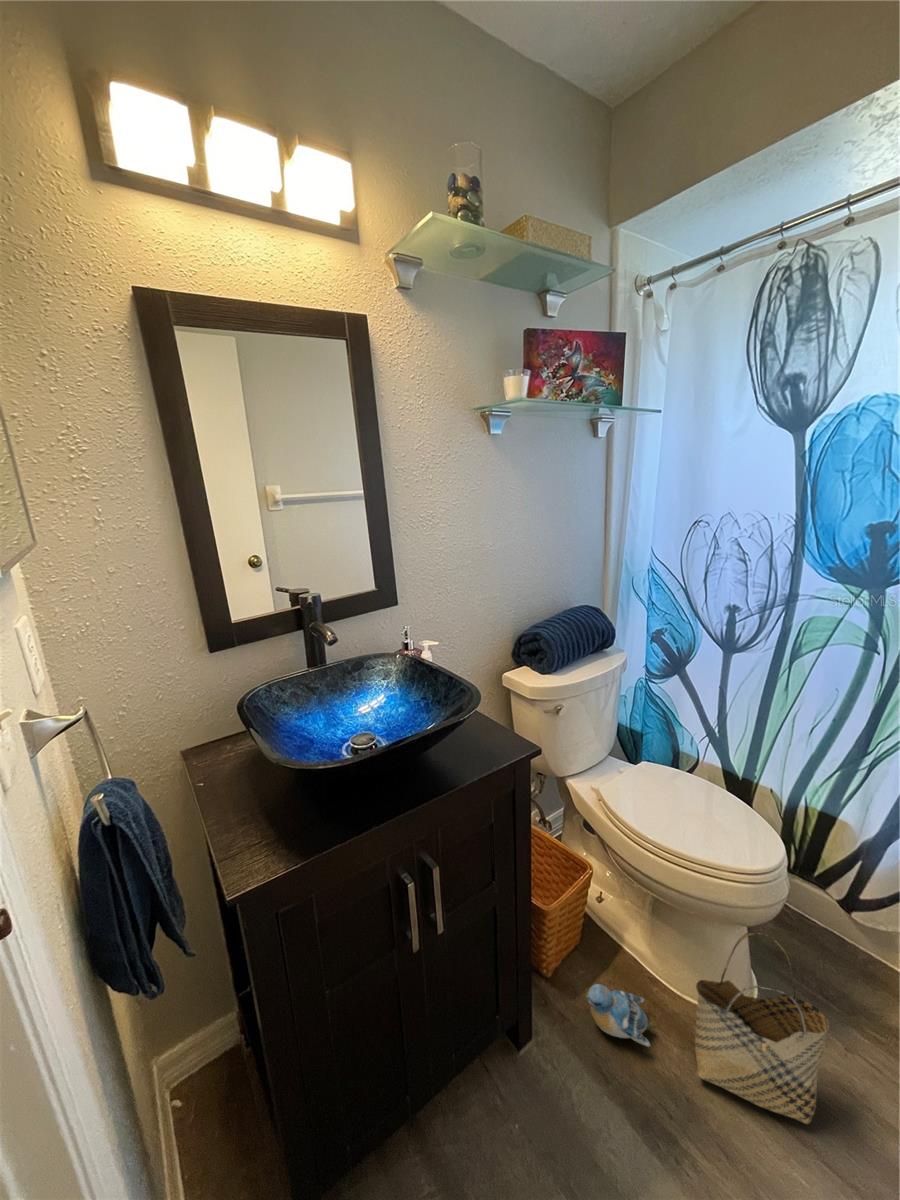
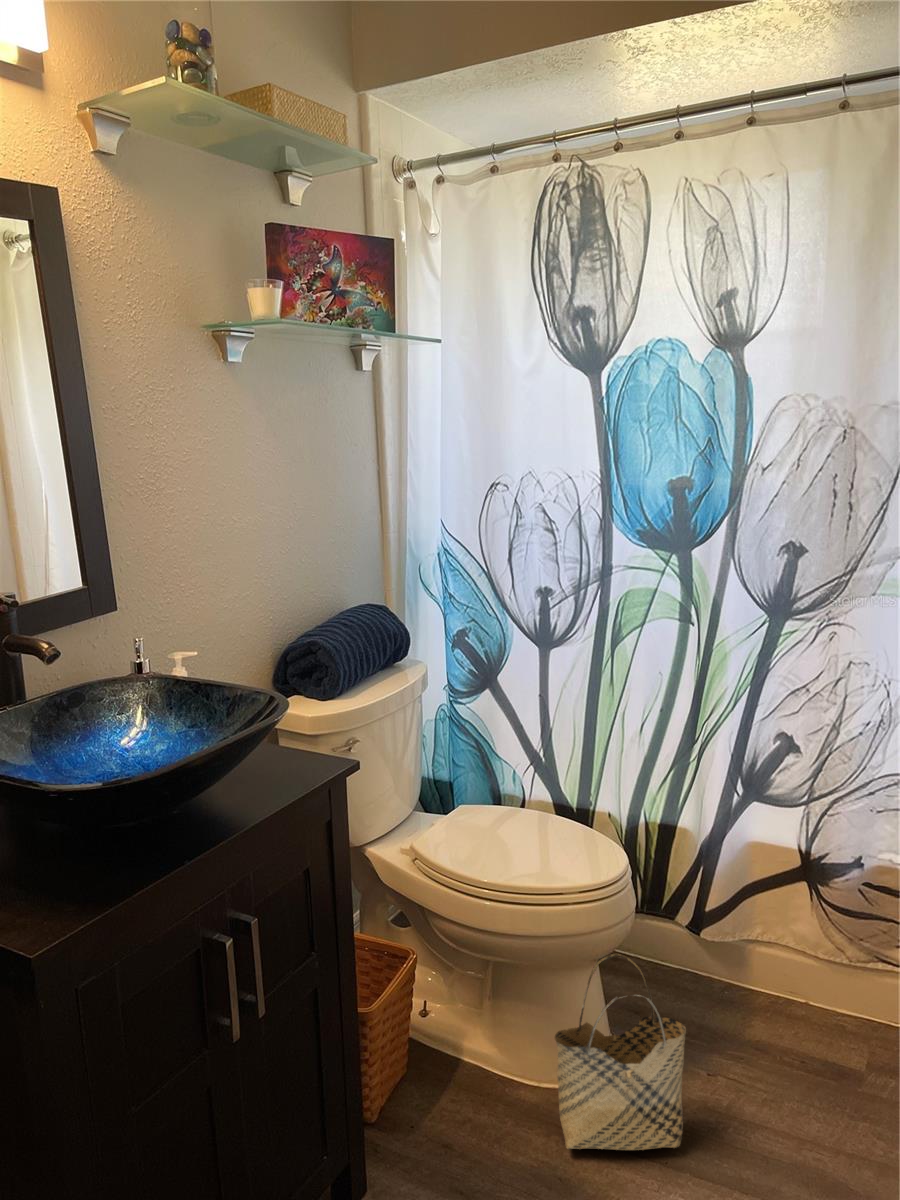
plush toy: present [586,984,655,1047] -> none [428,1088,514,1147]

